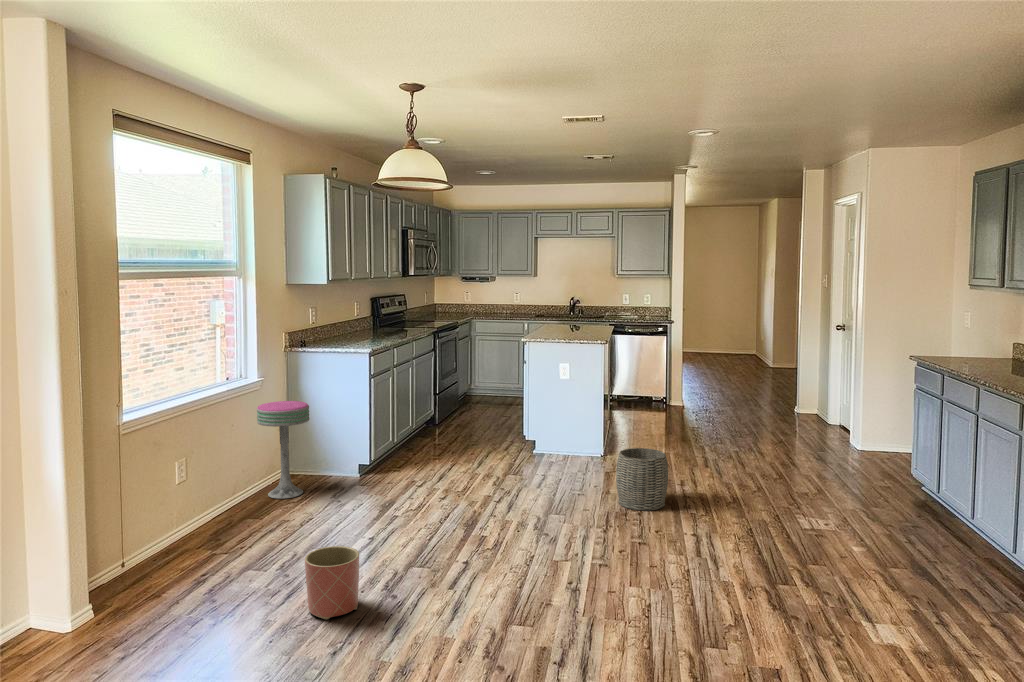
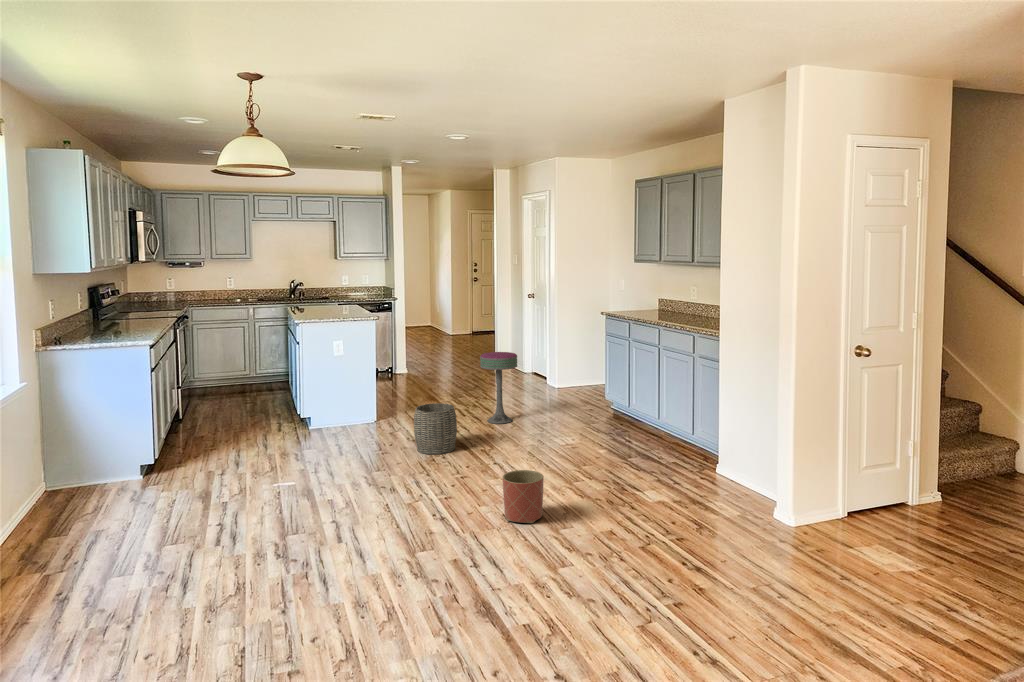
bar stool: present [257,401,309,499] -> present [480,352,517,424]
planter: present [305,546,359,620] -> present [502,470,544,523]

